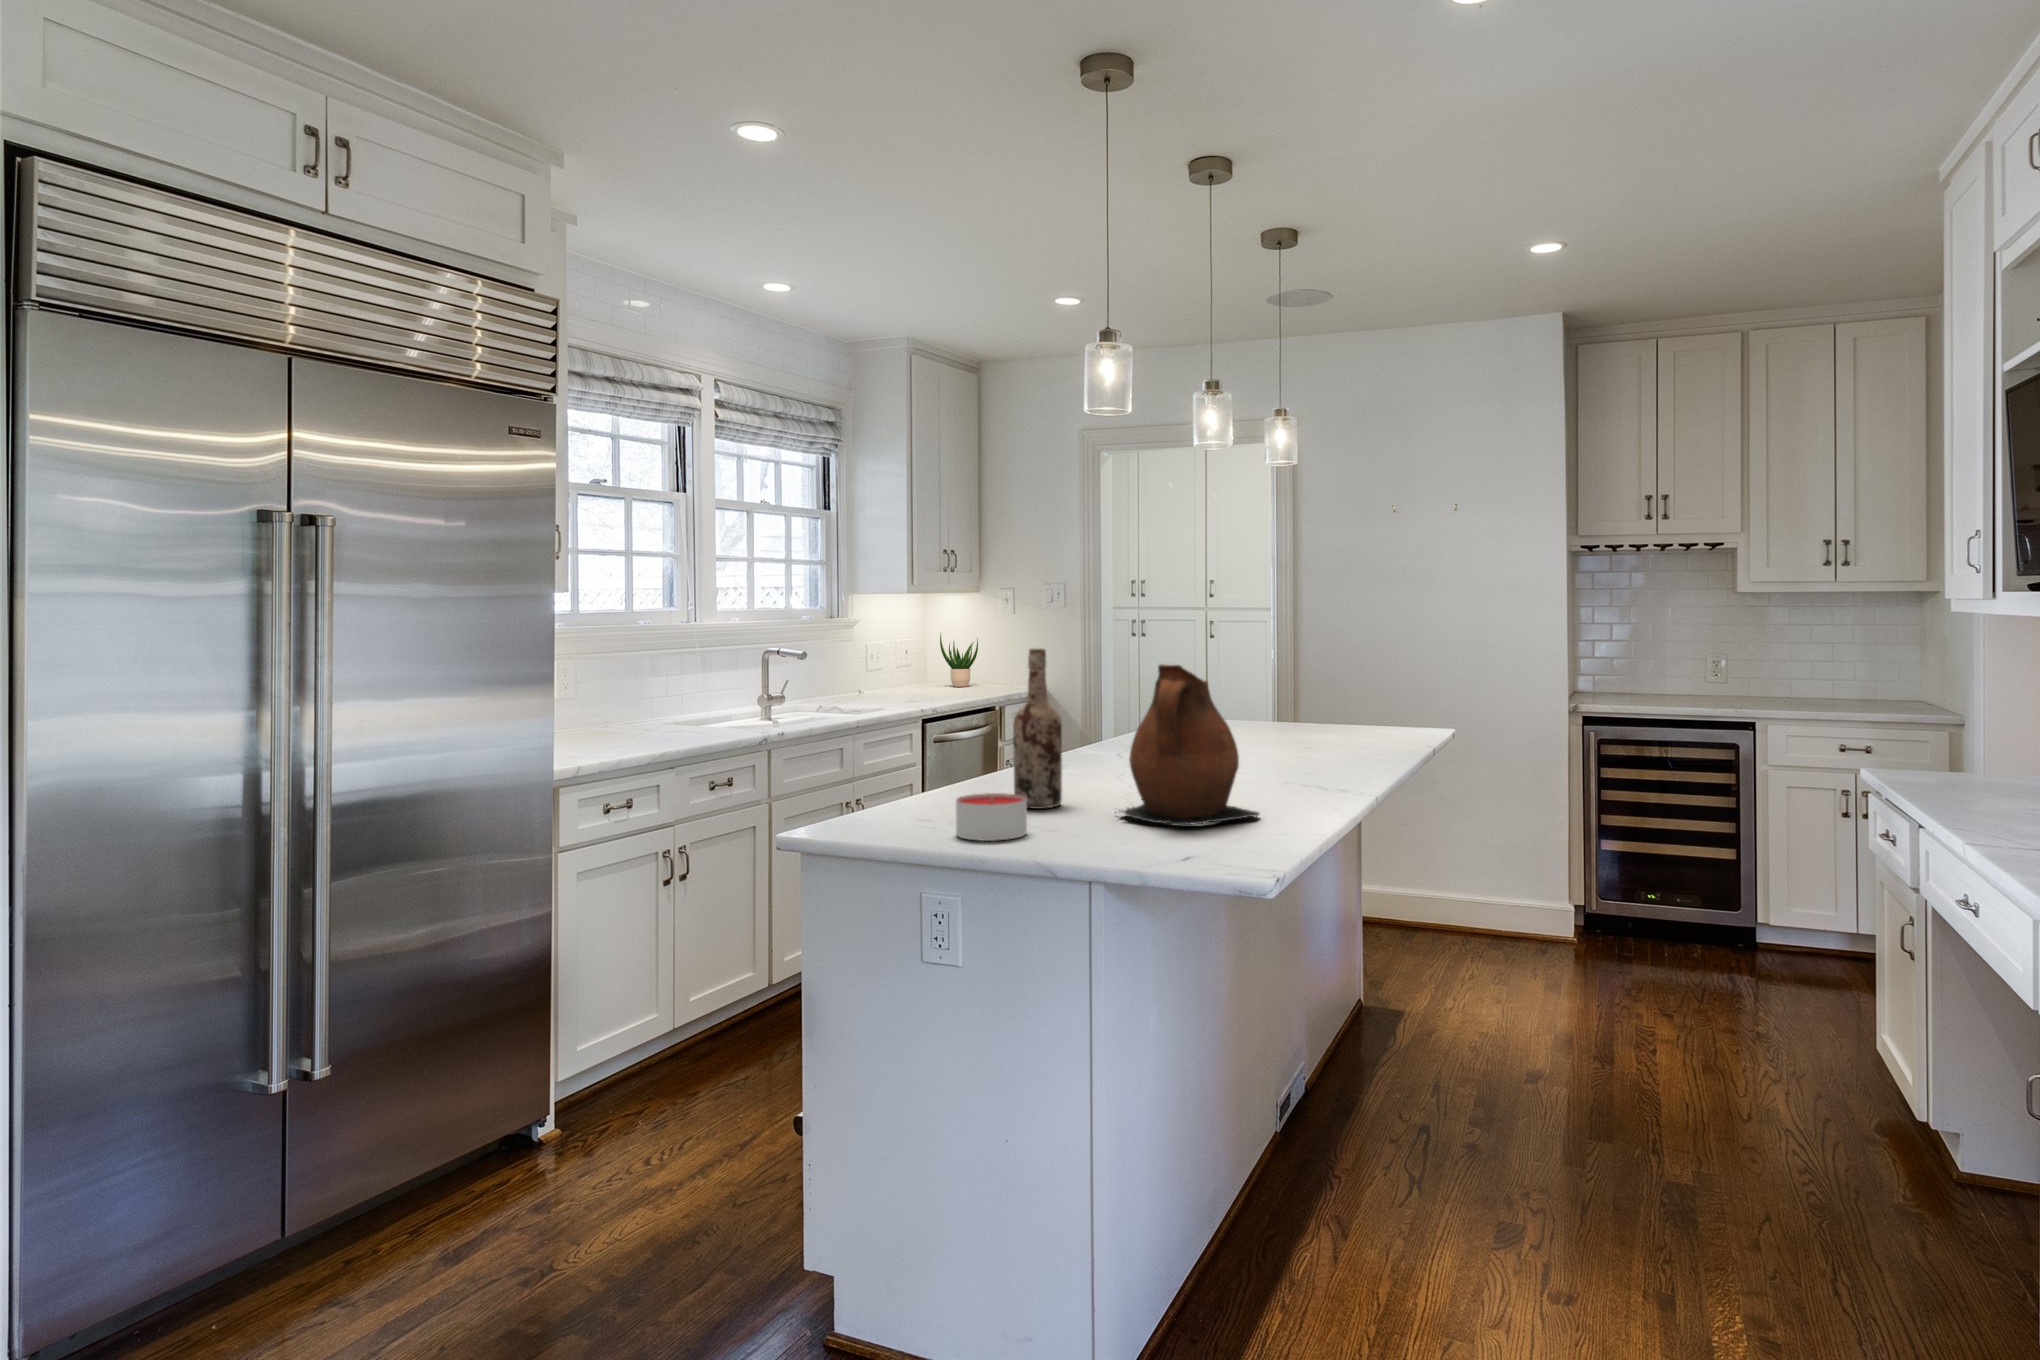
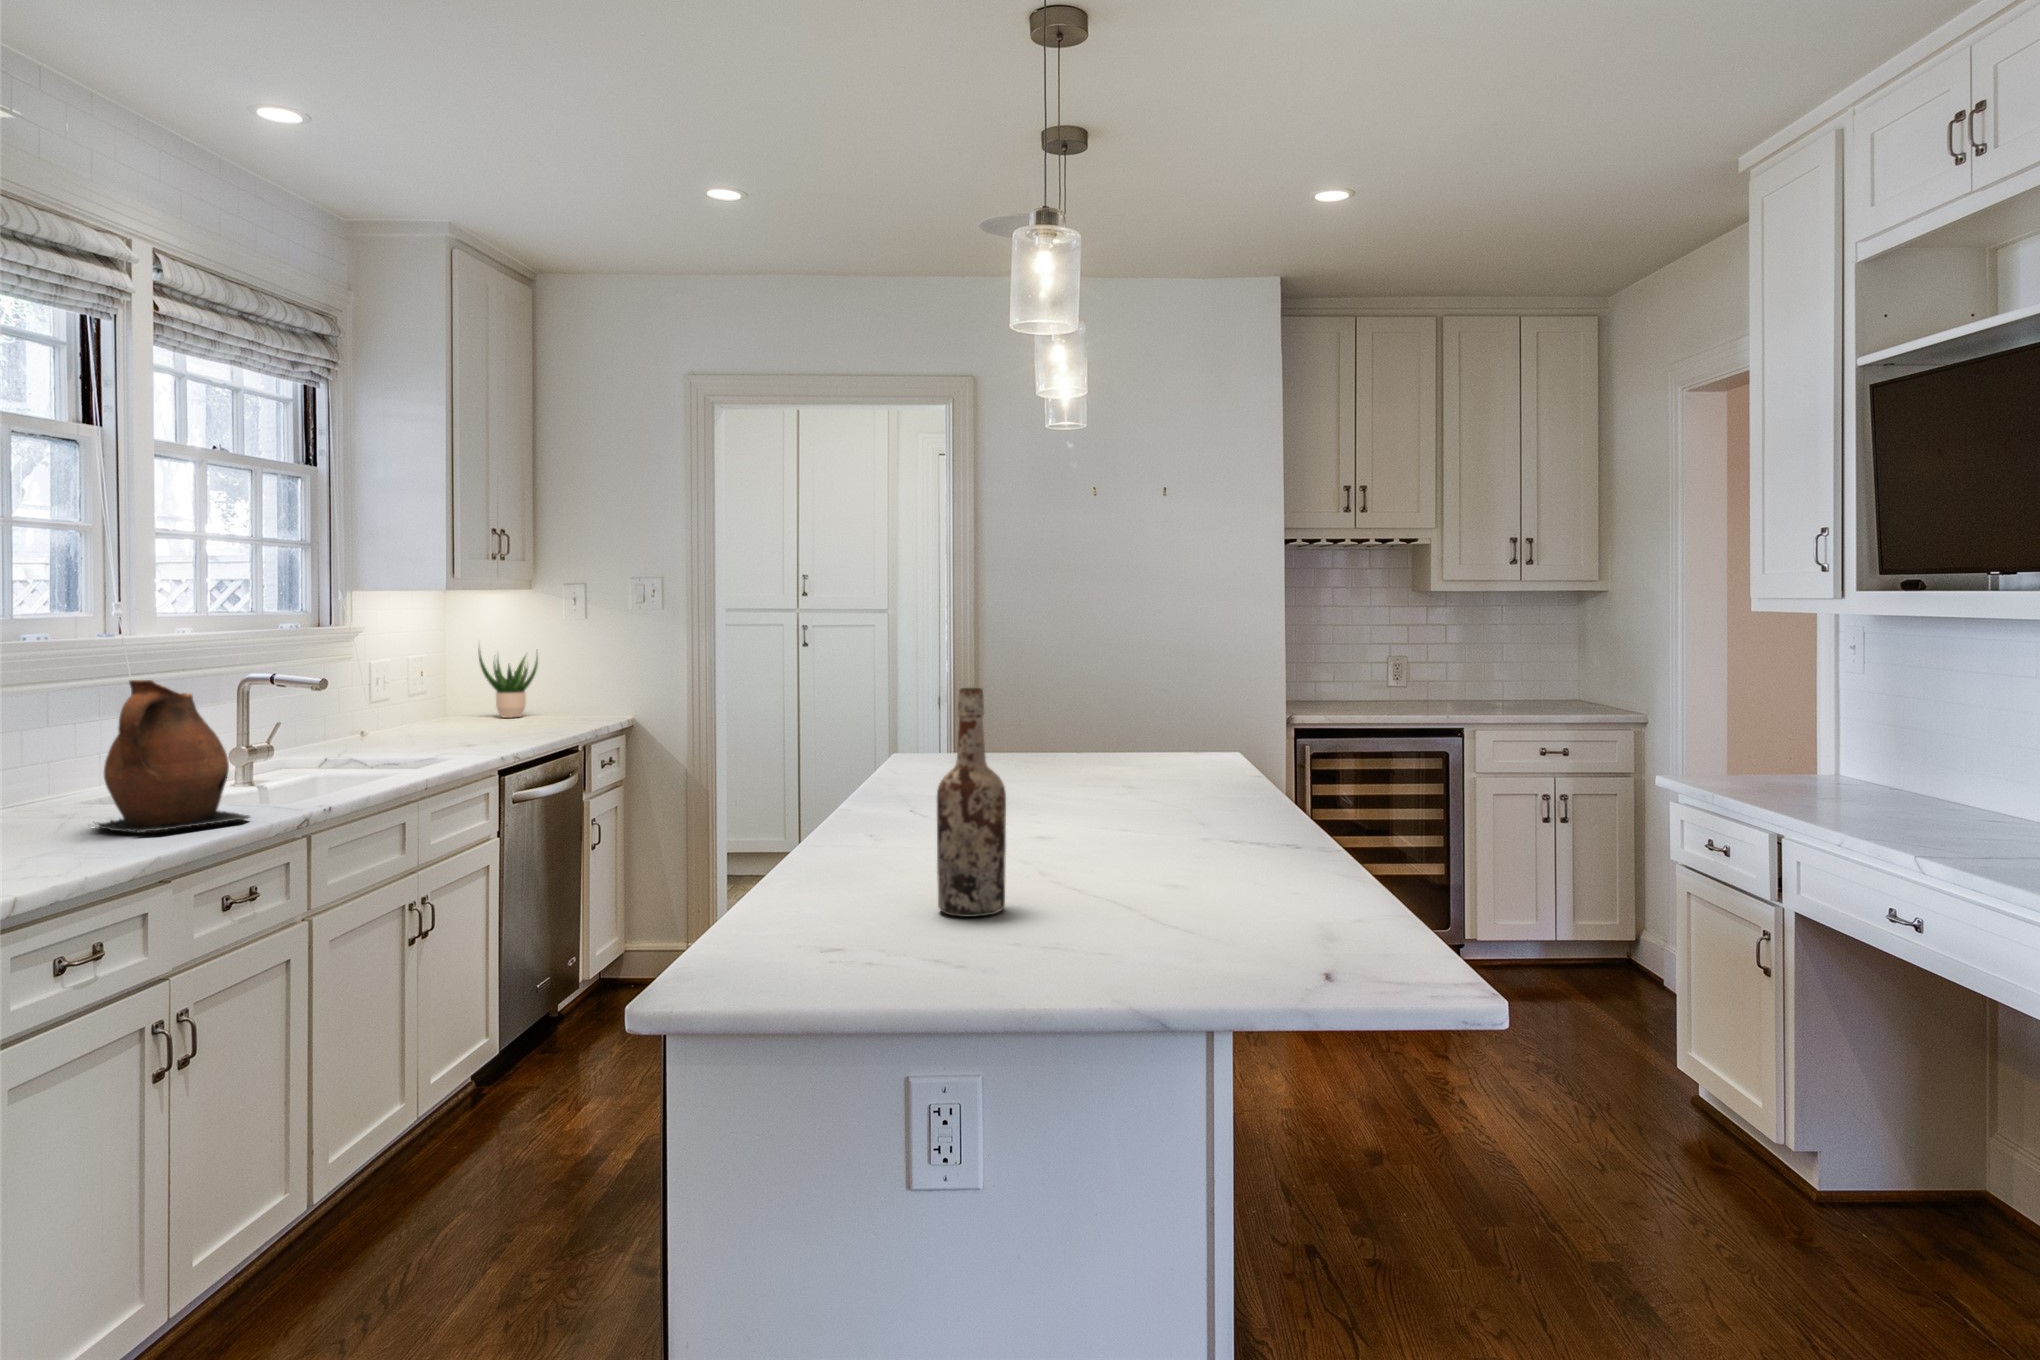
ceramic pitcher: present [1115,664,1259,825] -> present [95,680,249,832]
candle: present [956,793,1027,841] -> none [946,904,1049,981]

